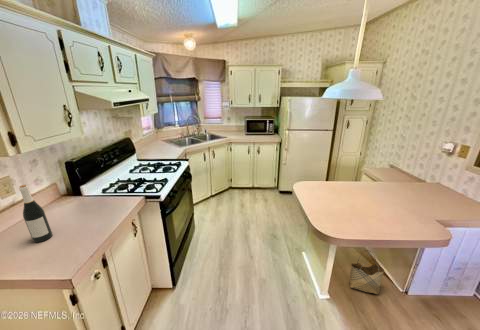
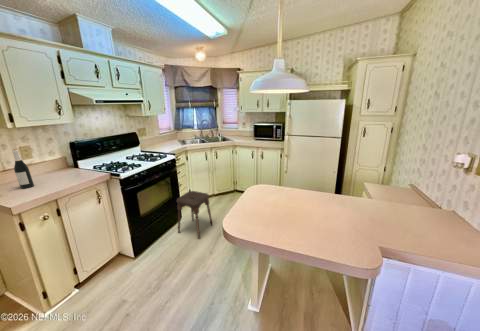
stool: none [200,200,233,251] -> present [177,191,212,238]
woven basket: present [349,250,384,294] -> none [285,263,320,314]

